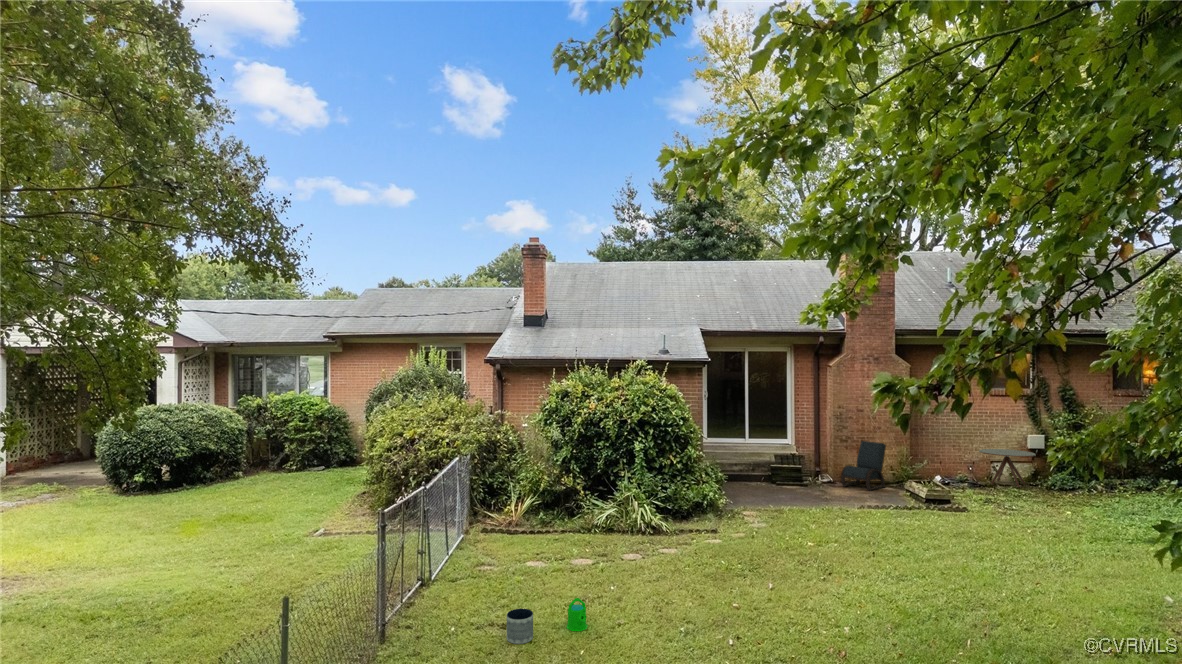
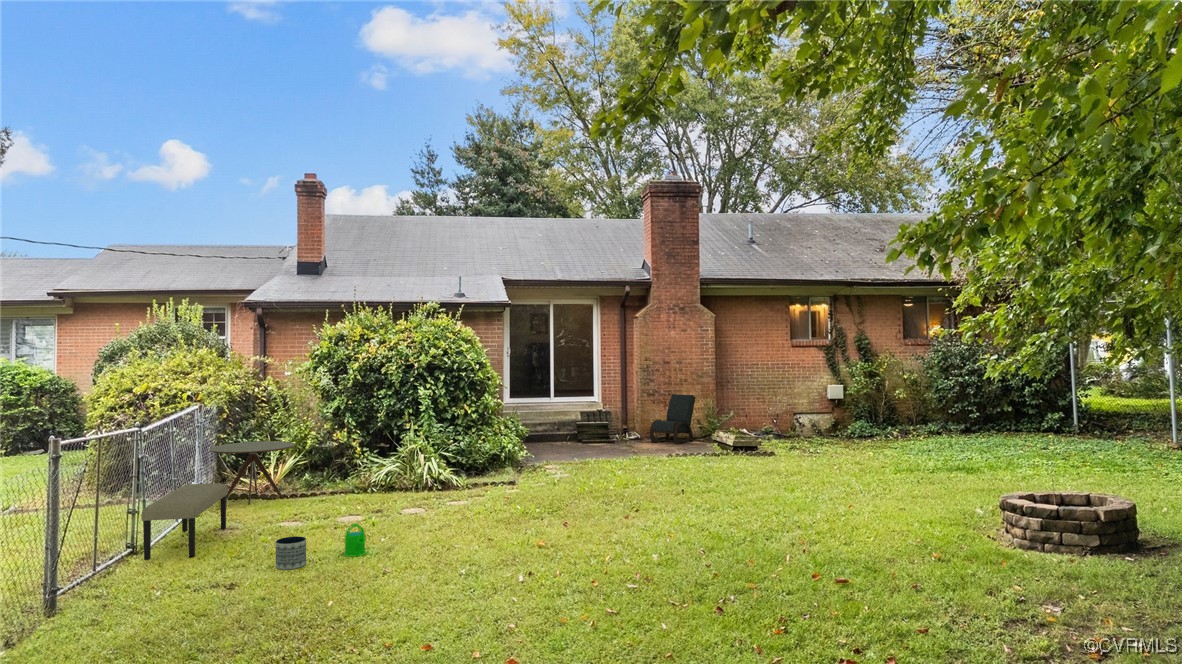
round table: present [979,449,1036,487] -> present [209,441,295,505]
bench: none [401,536,473,613] -> present [141,484,228,560]

